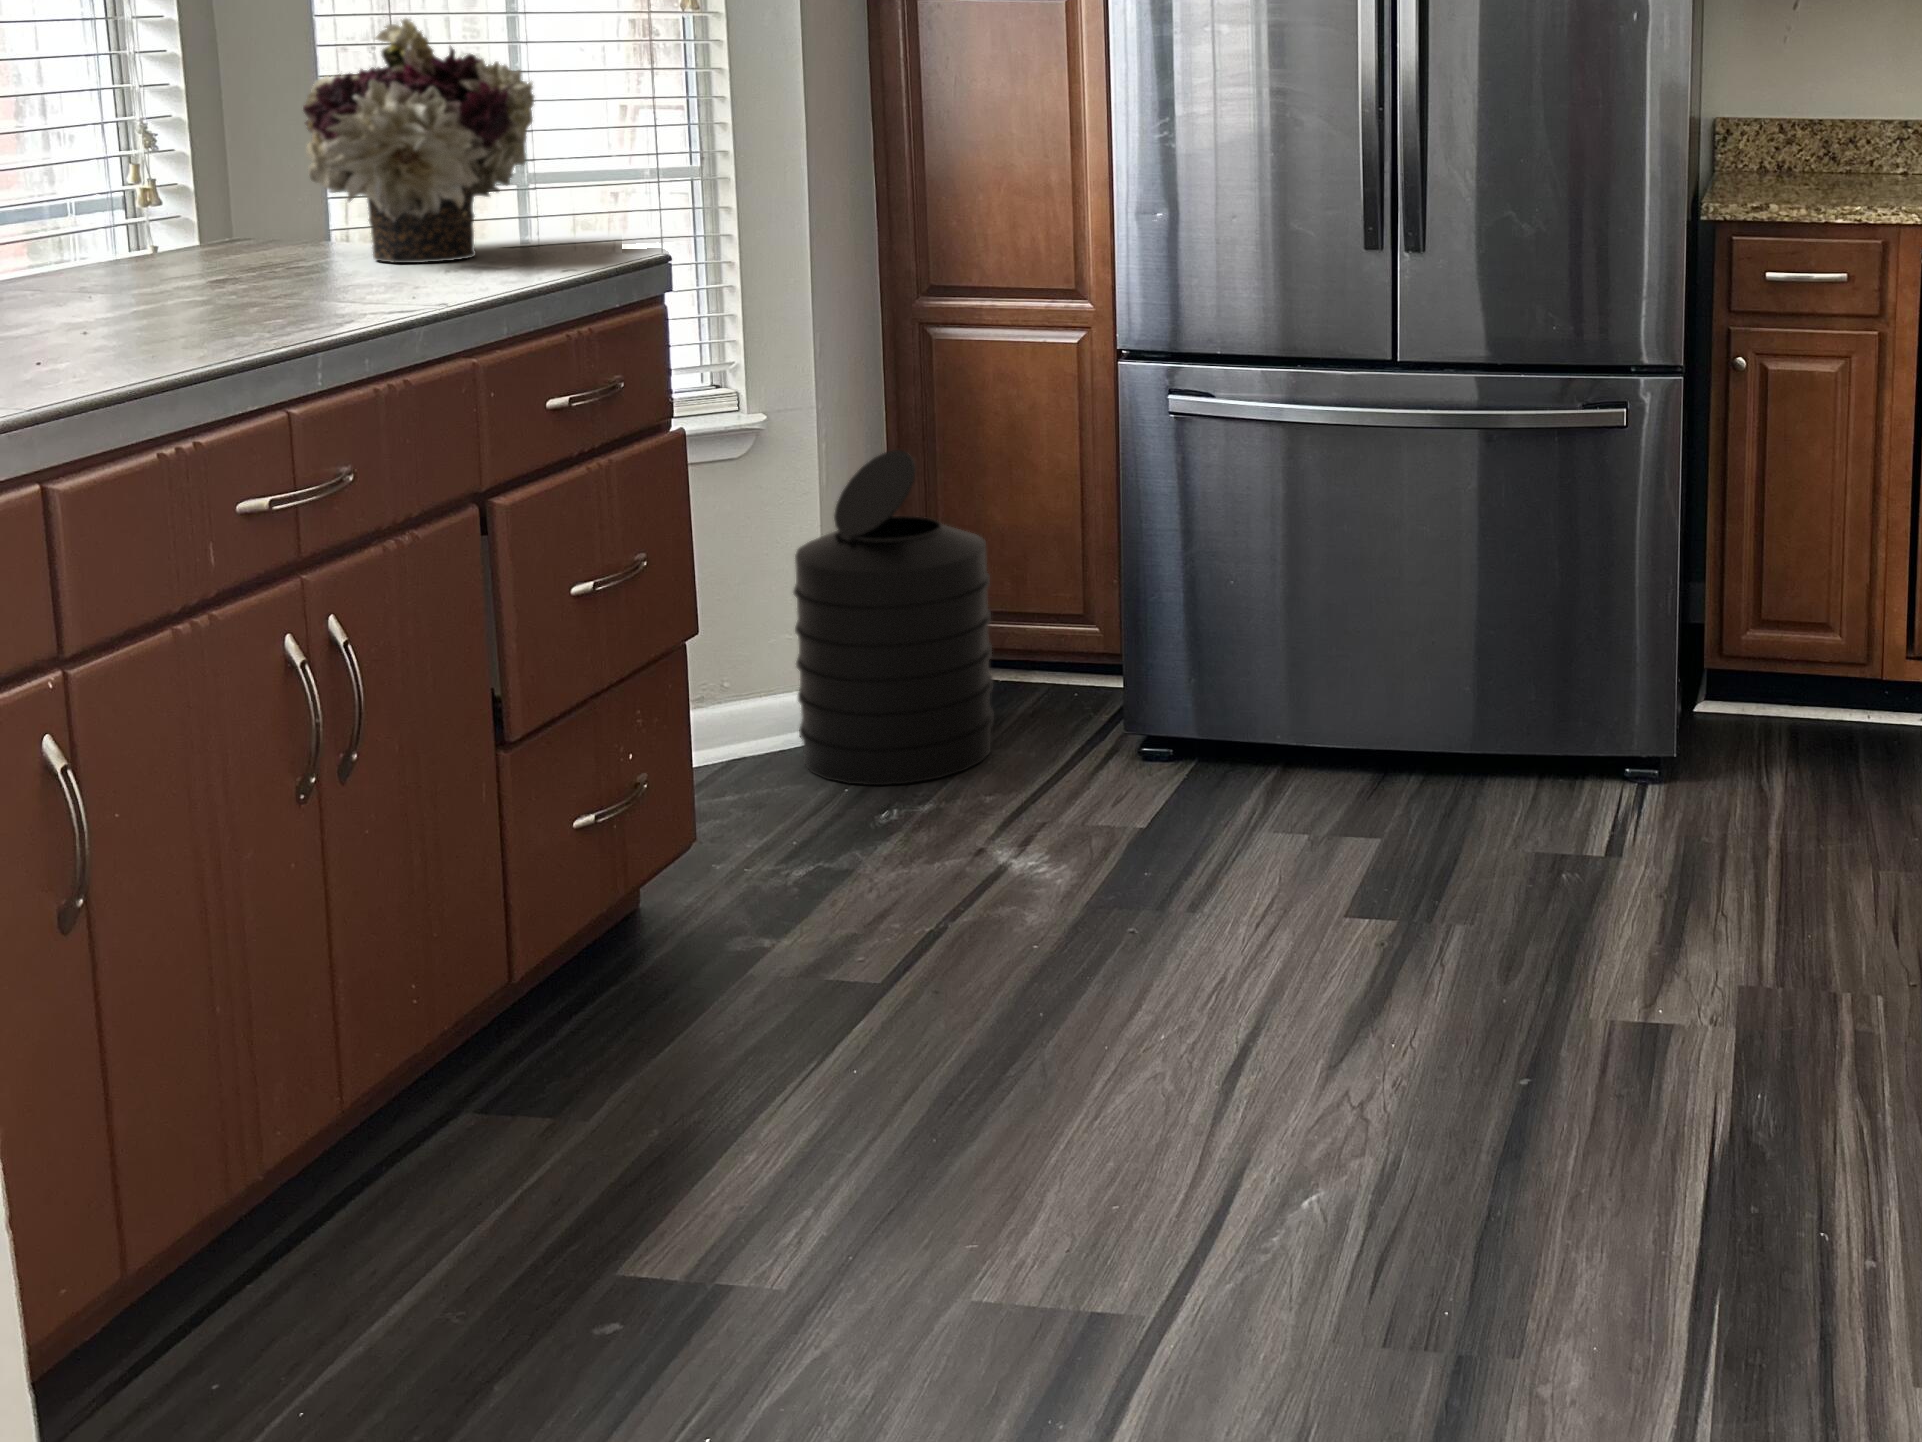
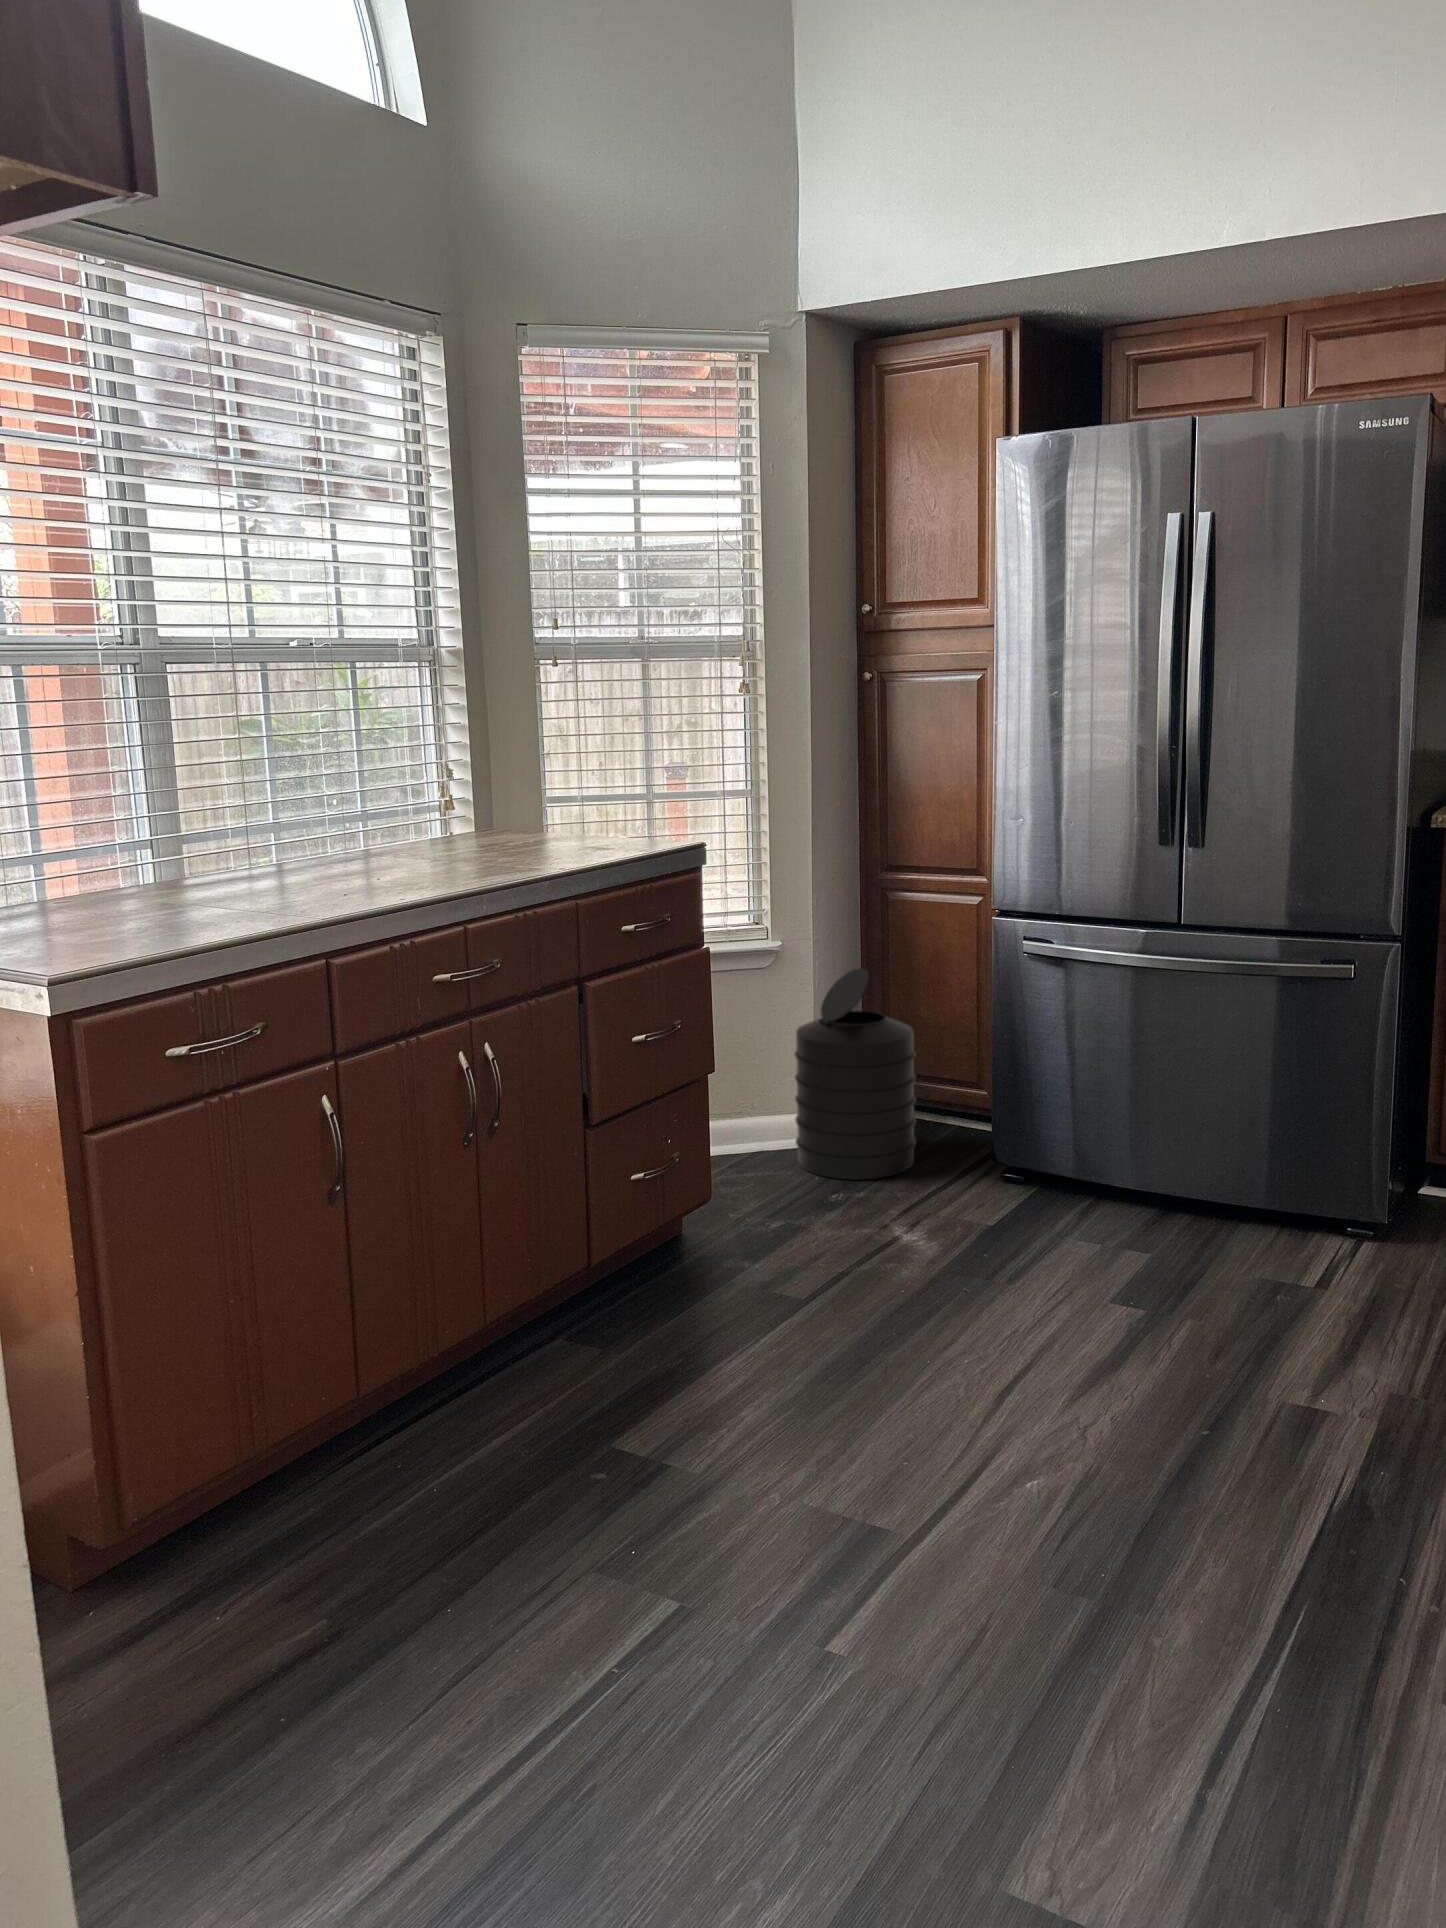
flower arrangement: present [303,18,534,263] -> none [514,702,637,844]

